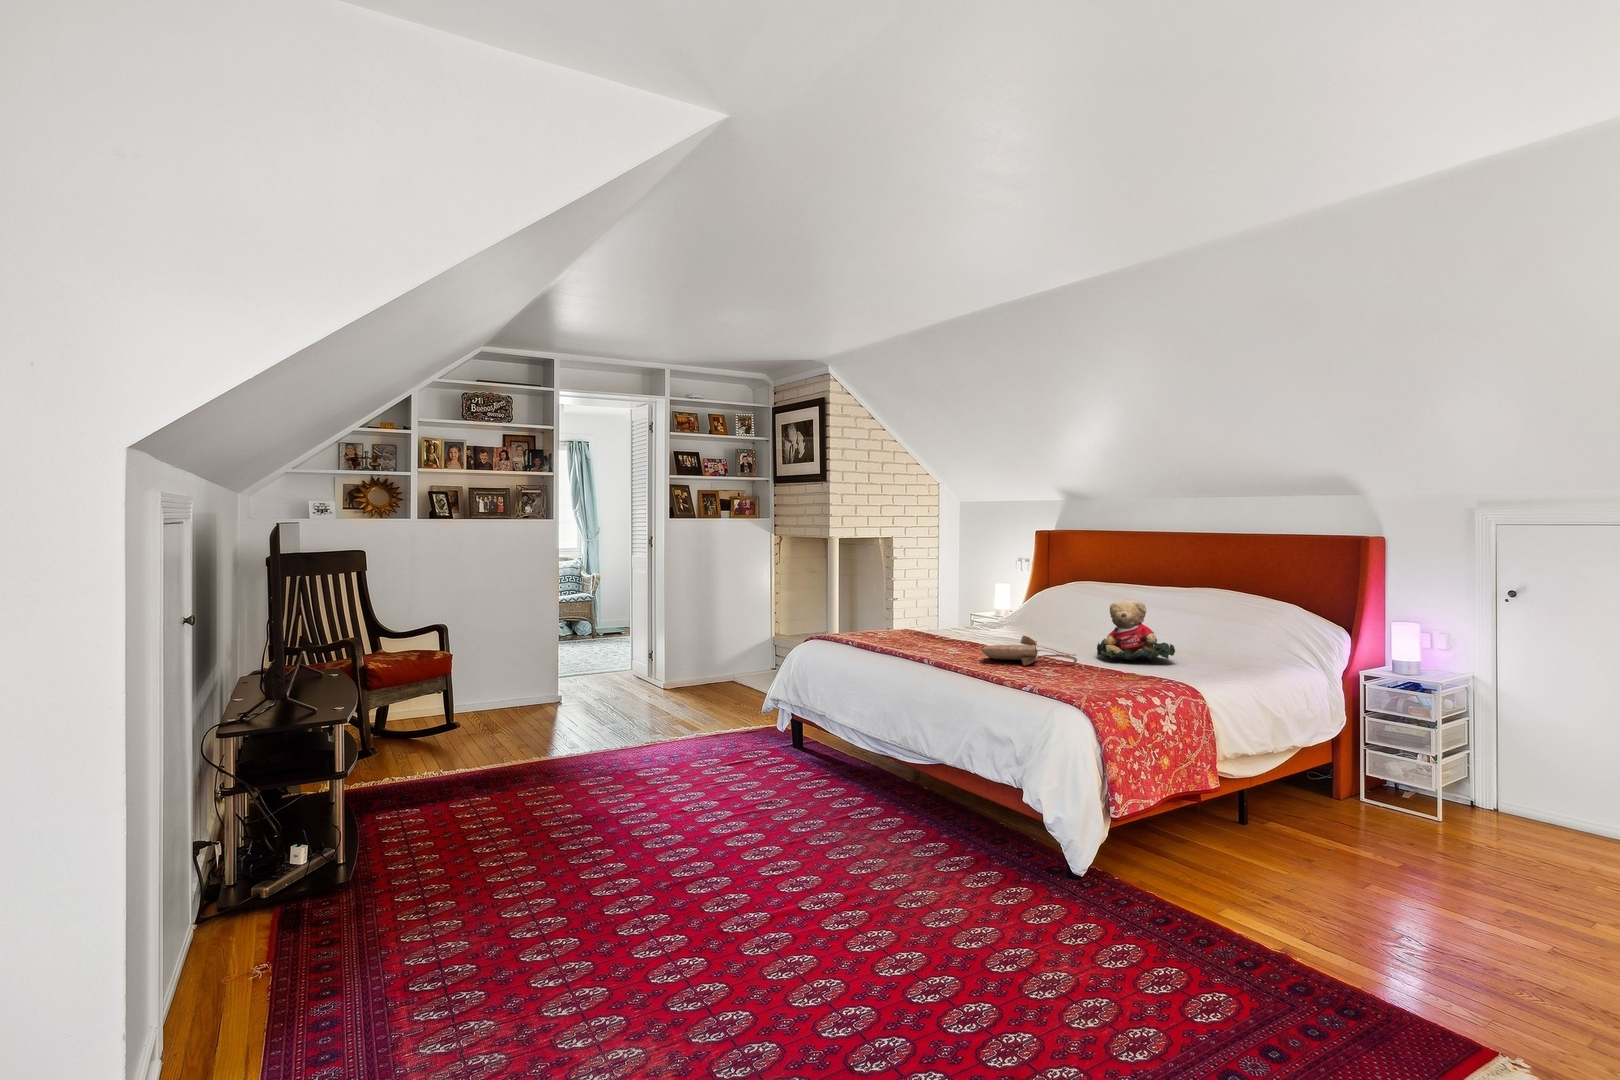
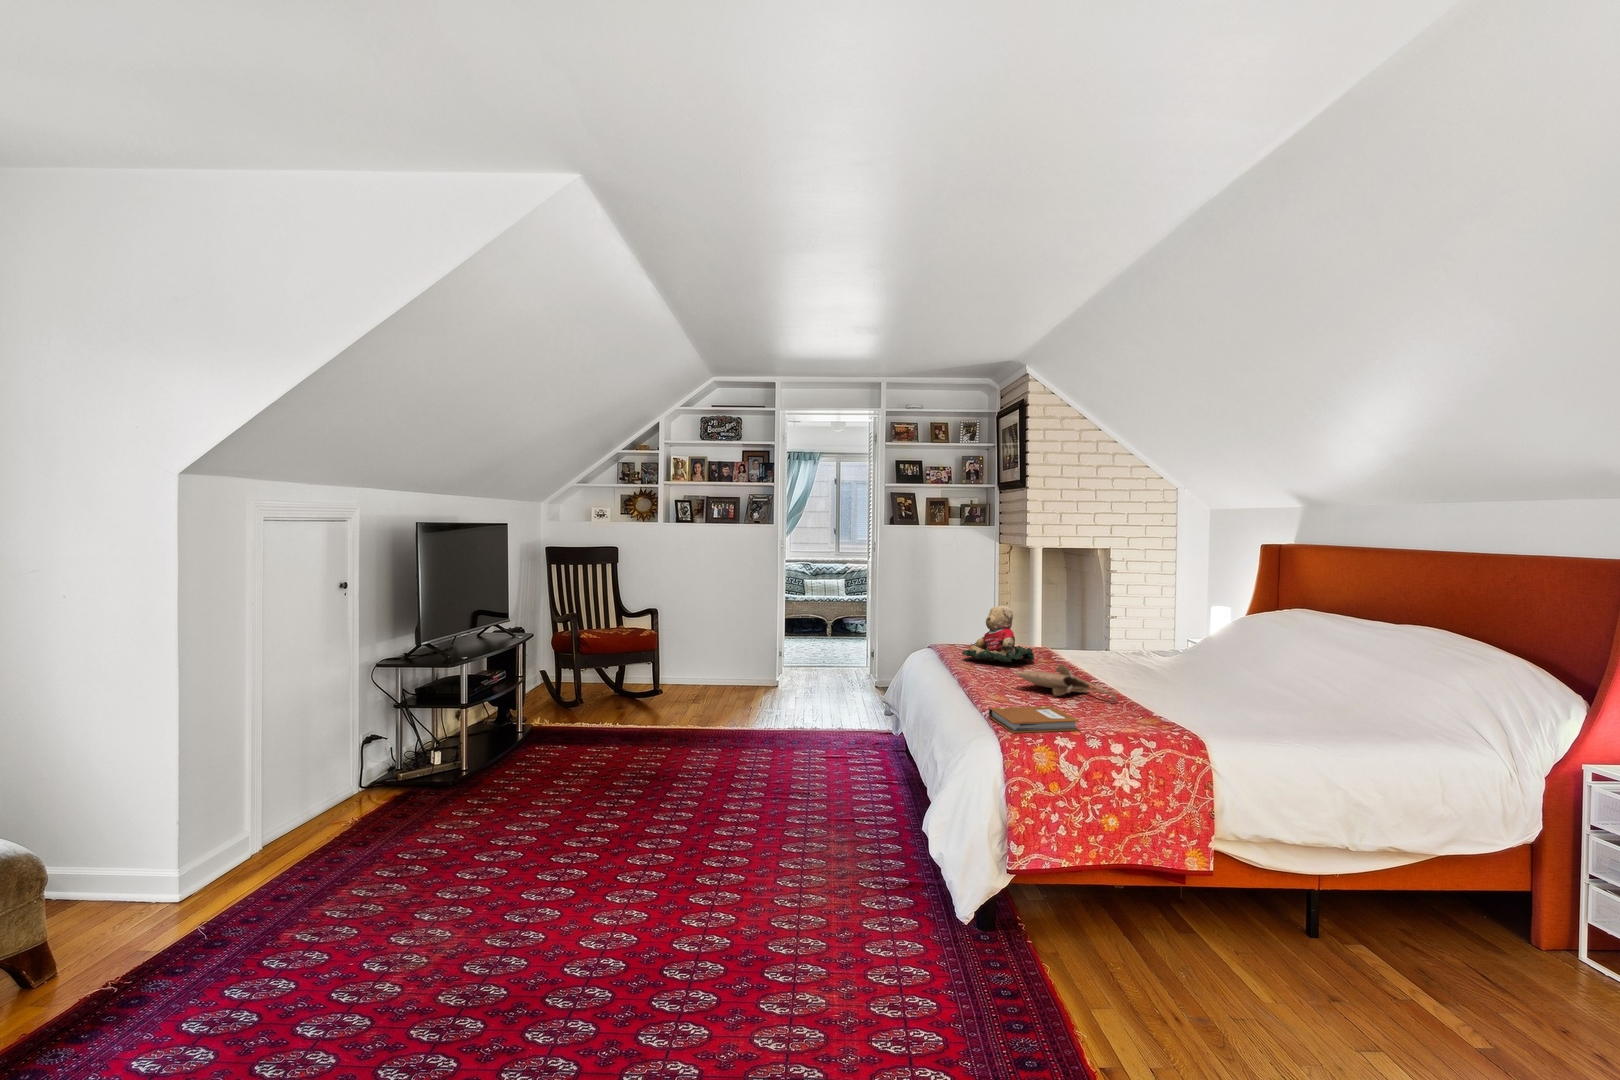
teddy bear: present [1097,600,1175,661] -> present [962,606,1034,663]
notebook: none [1027,672,1109,697] -> present [989,706,1079,733]

